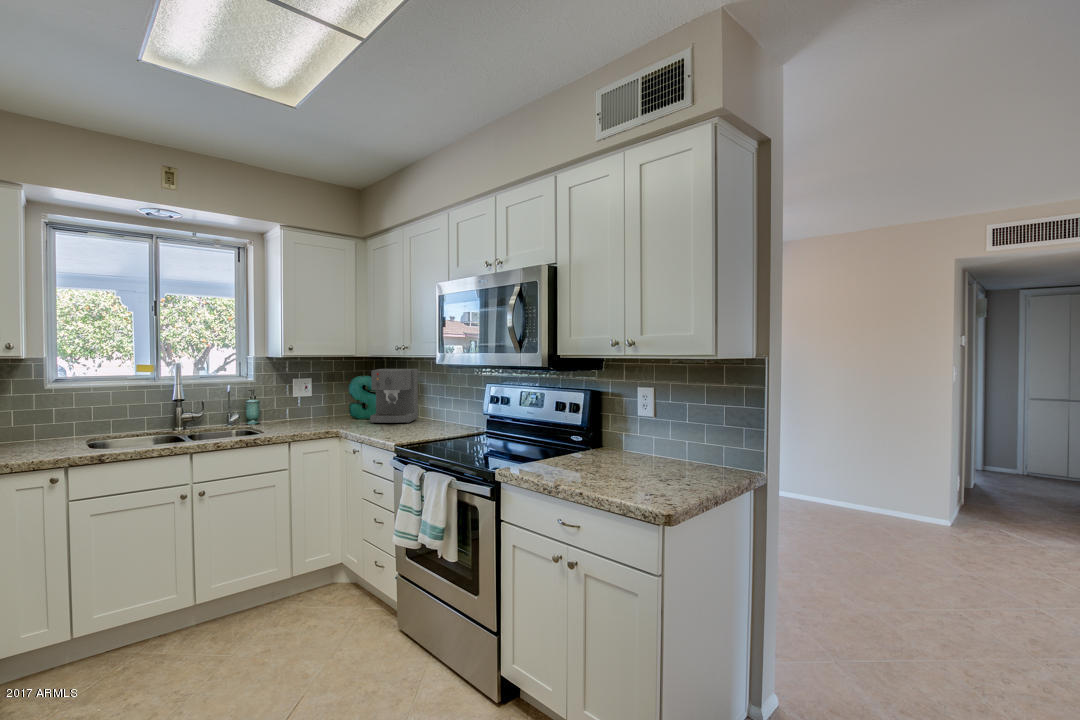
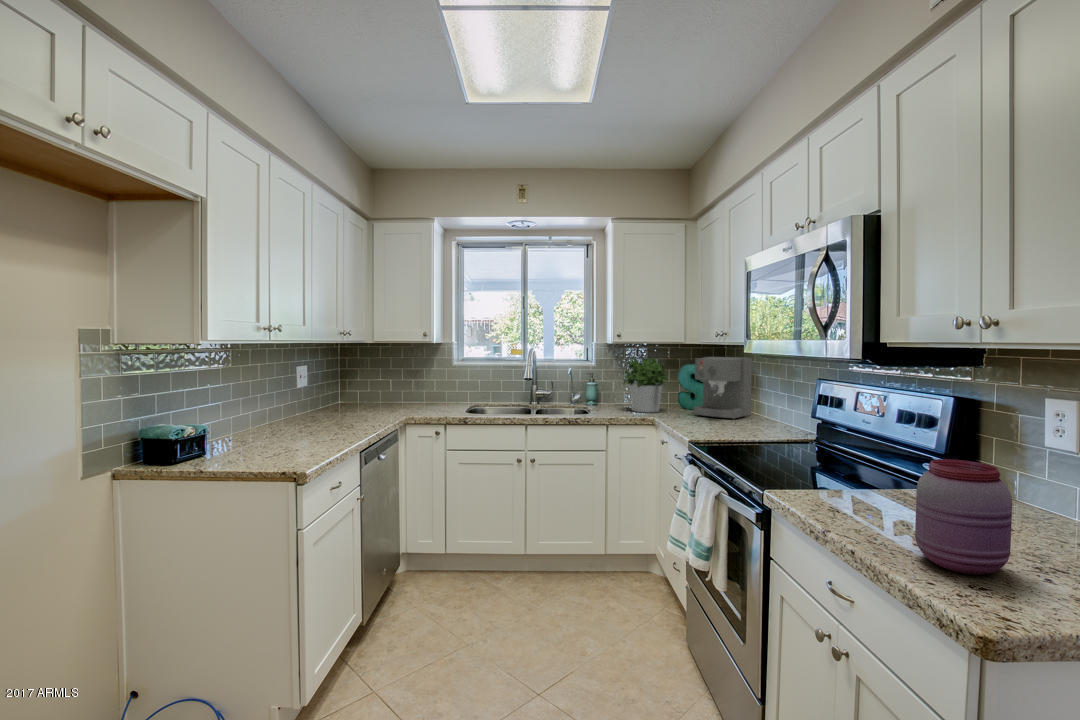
potted plant: none [294,370,341,426] -> present [623,357,667,412]
jar: none [612,424,658,491] -> present [915,459,1012,575]

